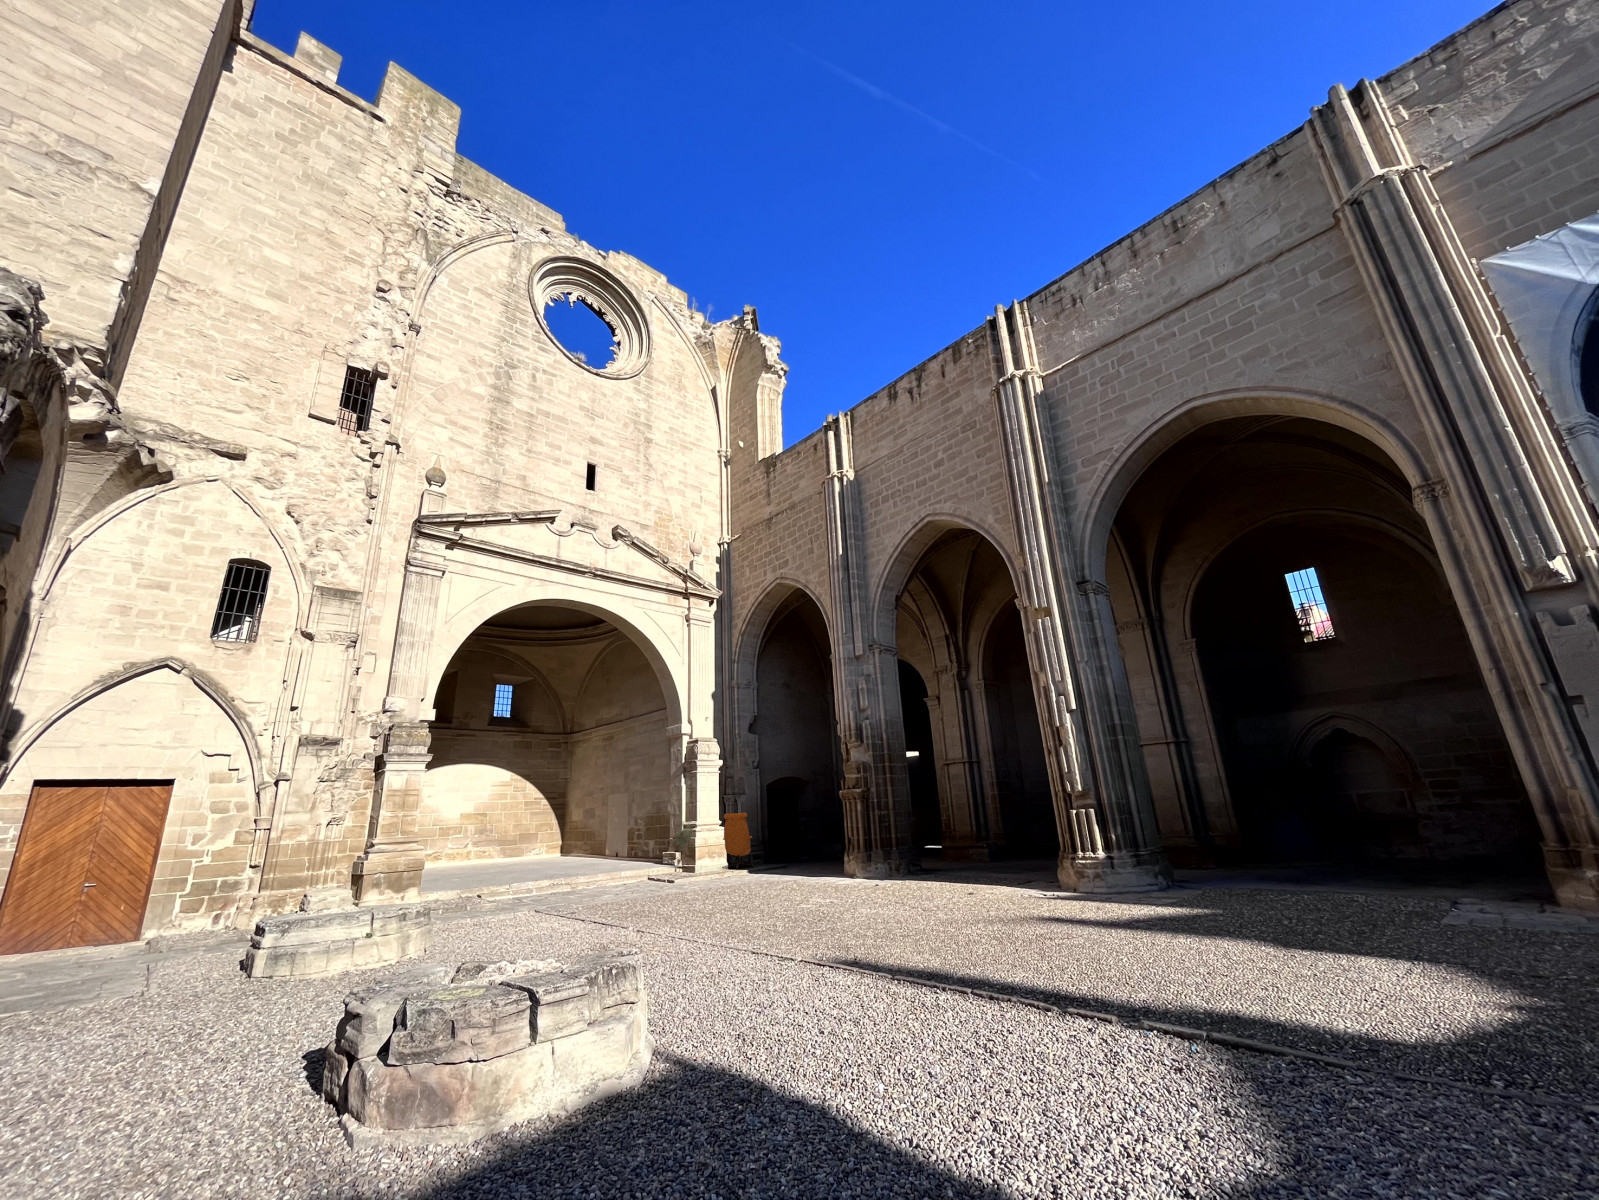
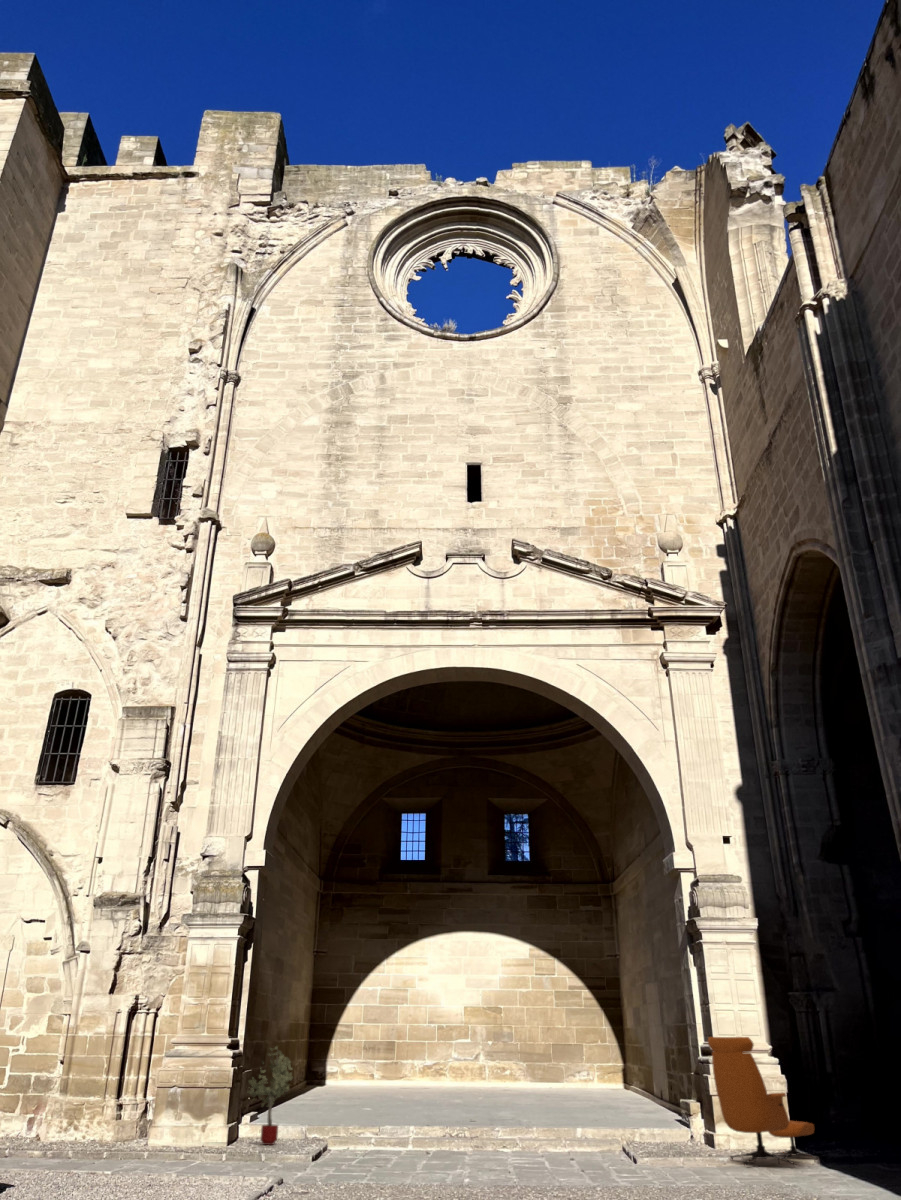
potted tree: present [672,823,693,868] -> present [248,1047,292,1145]

